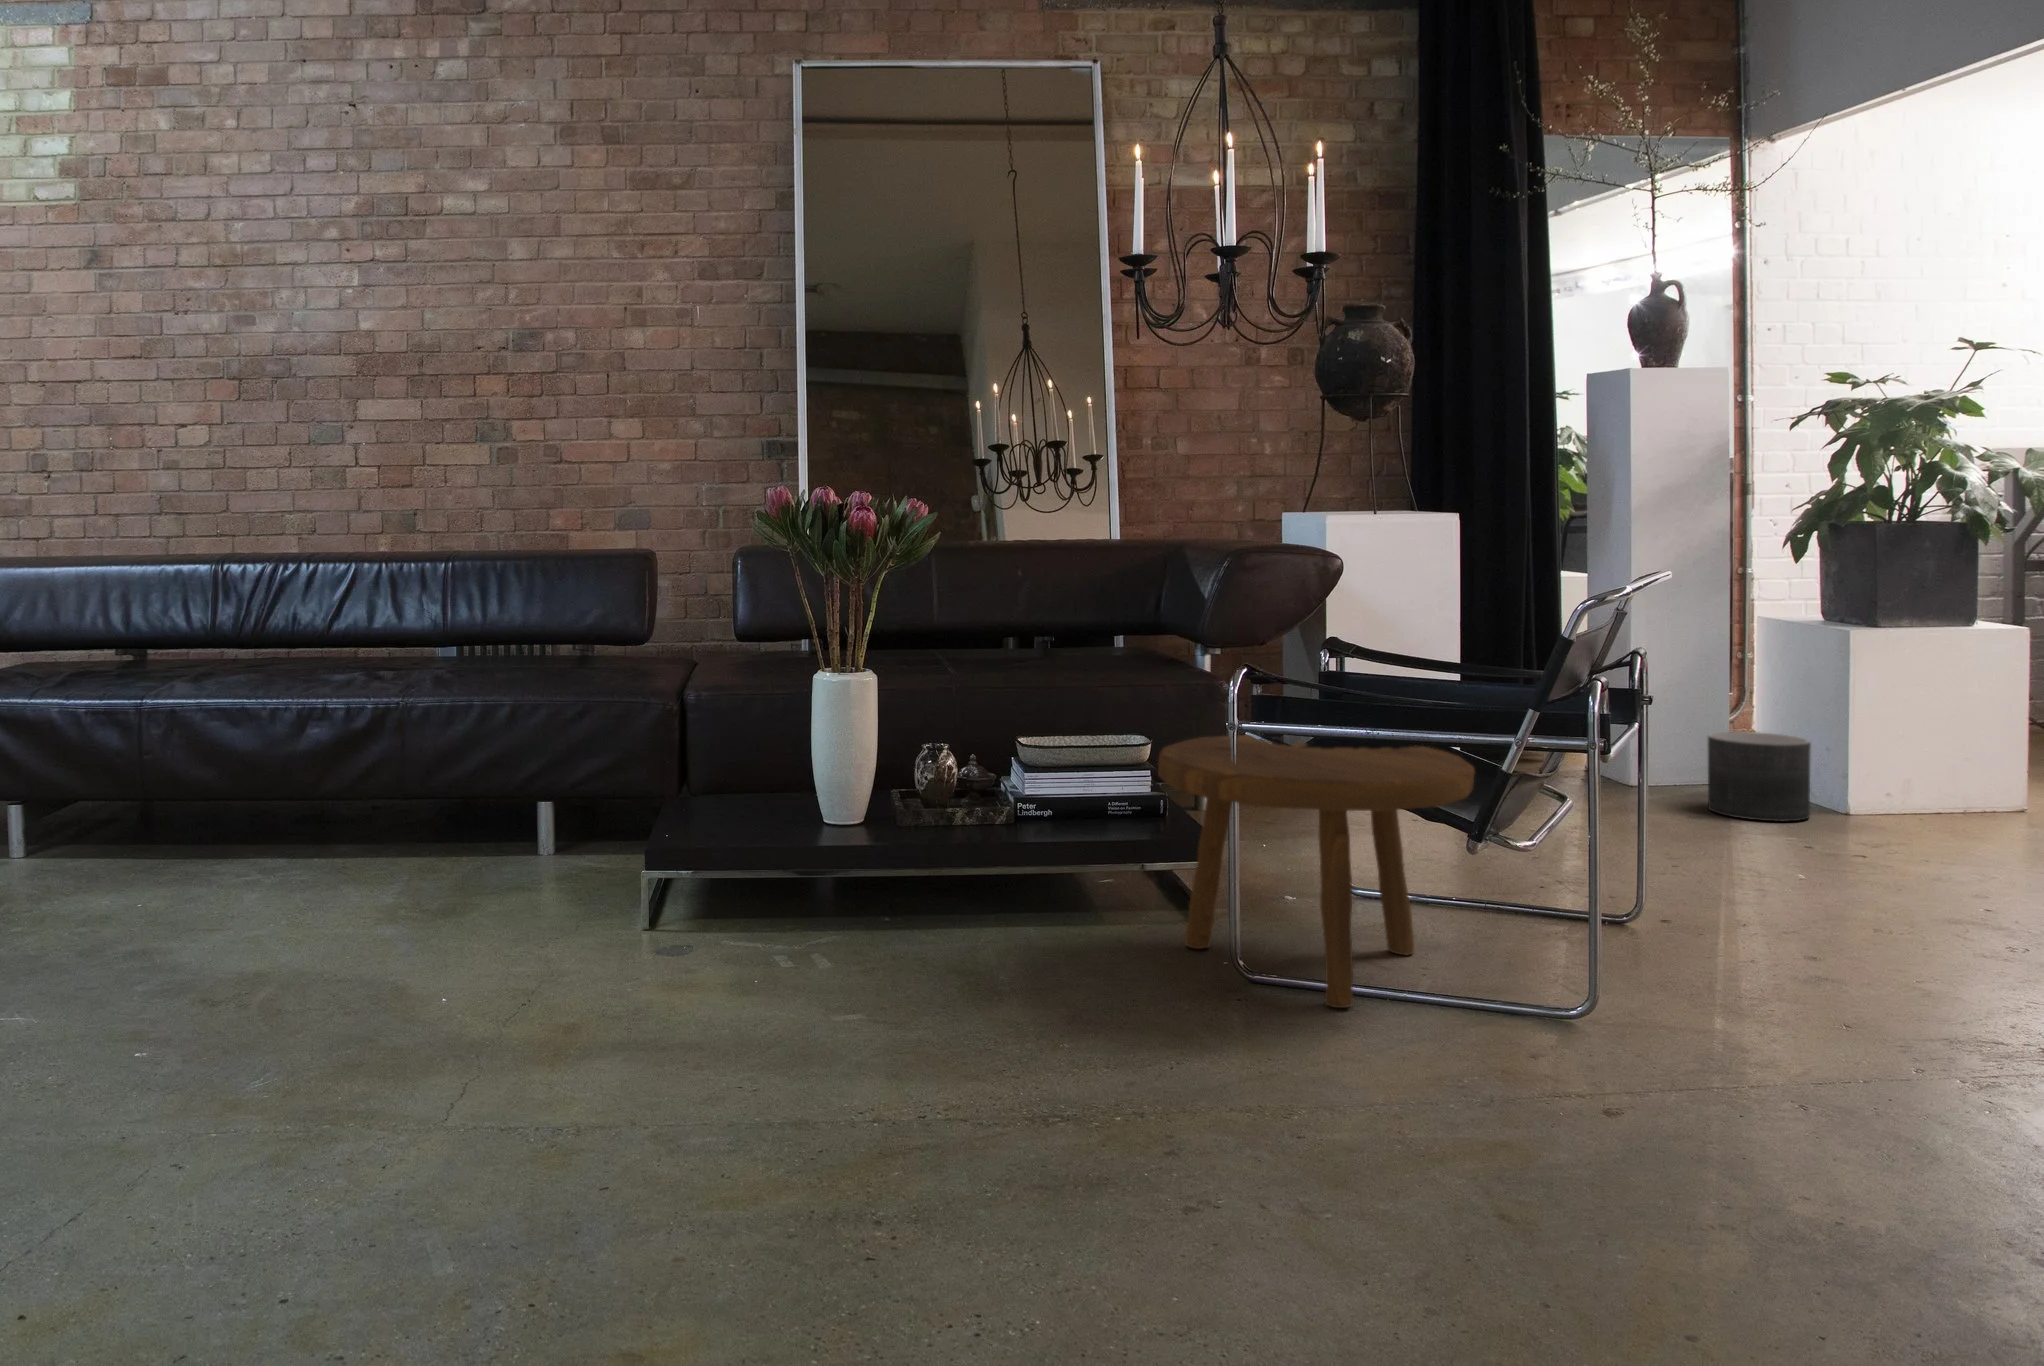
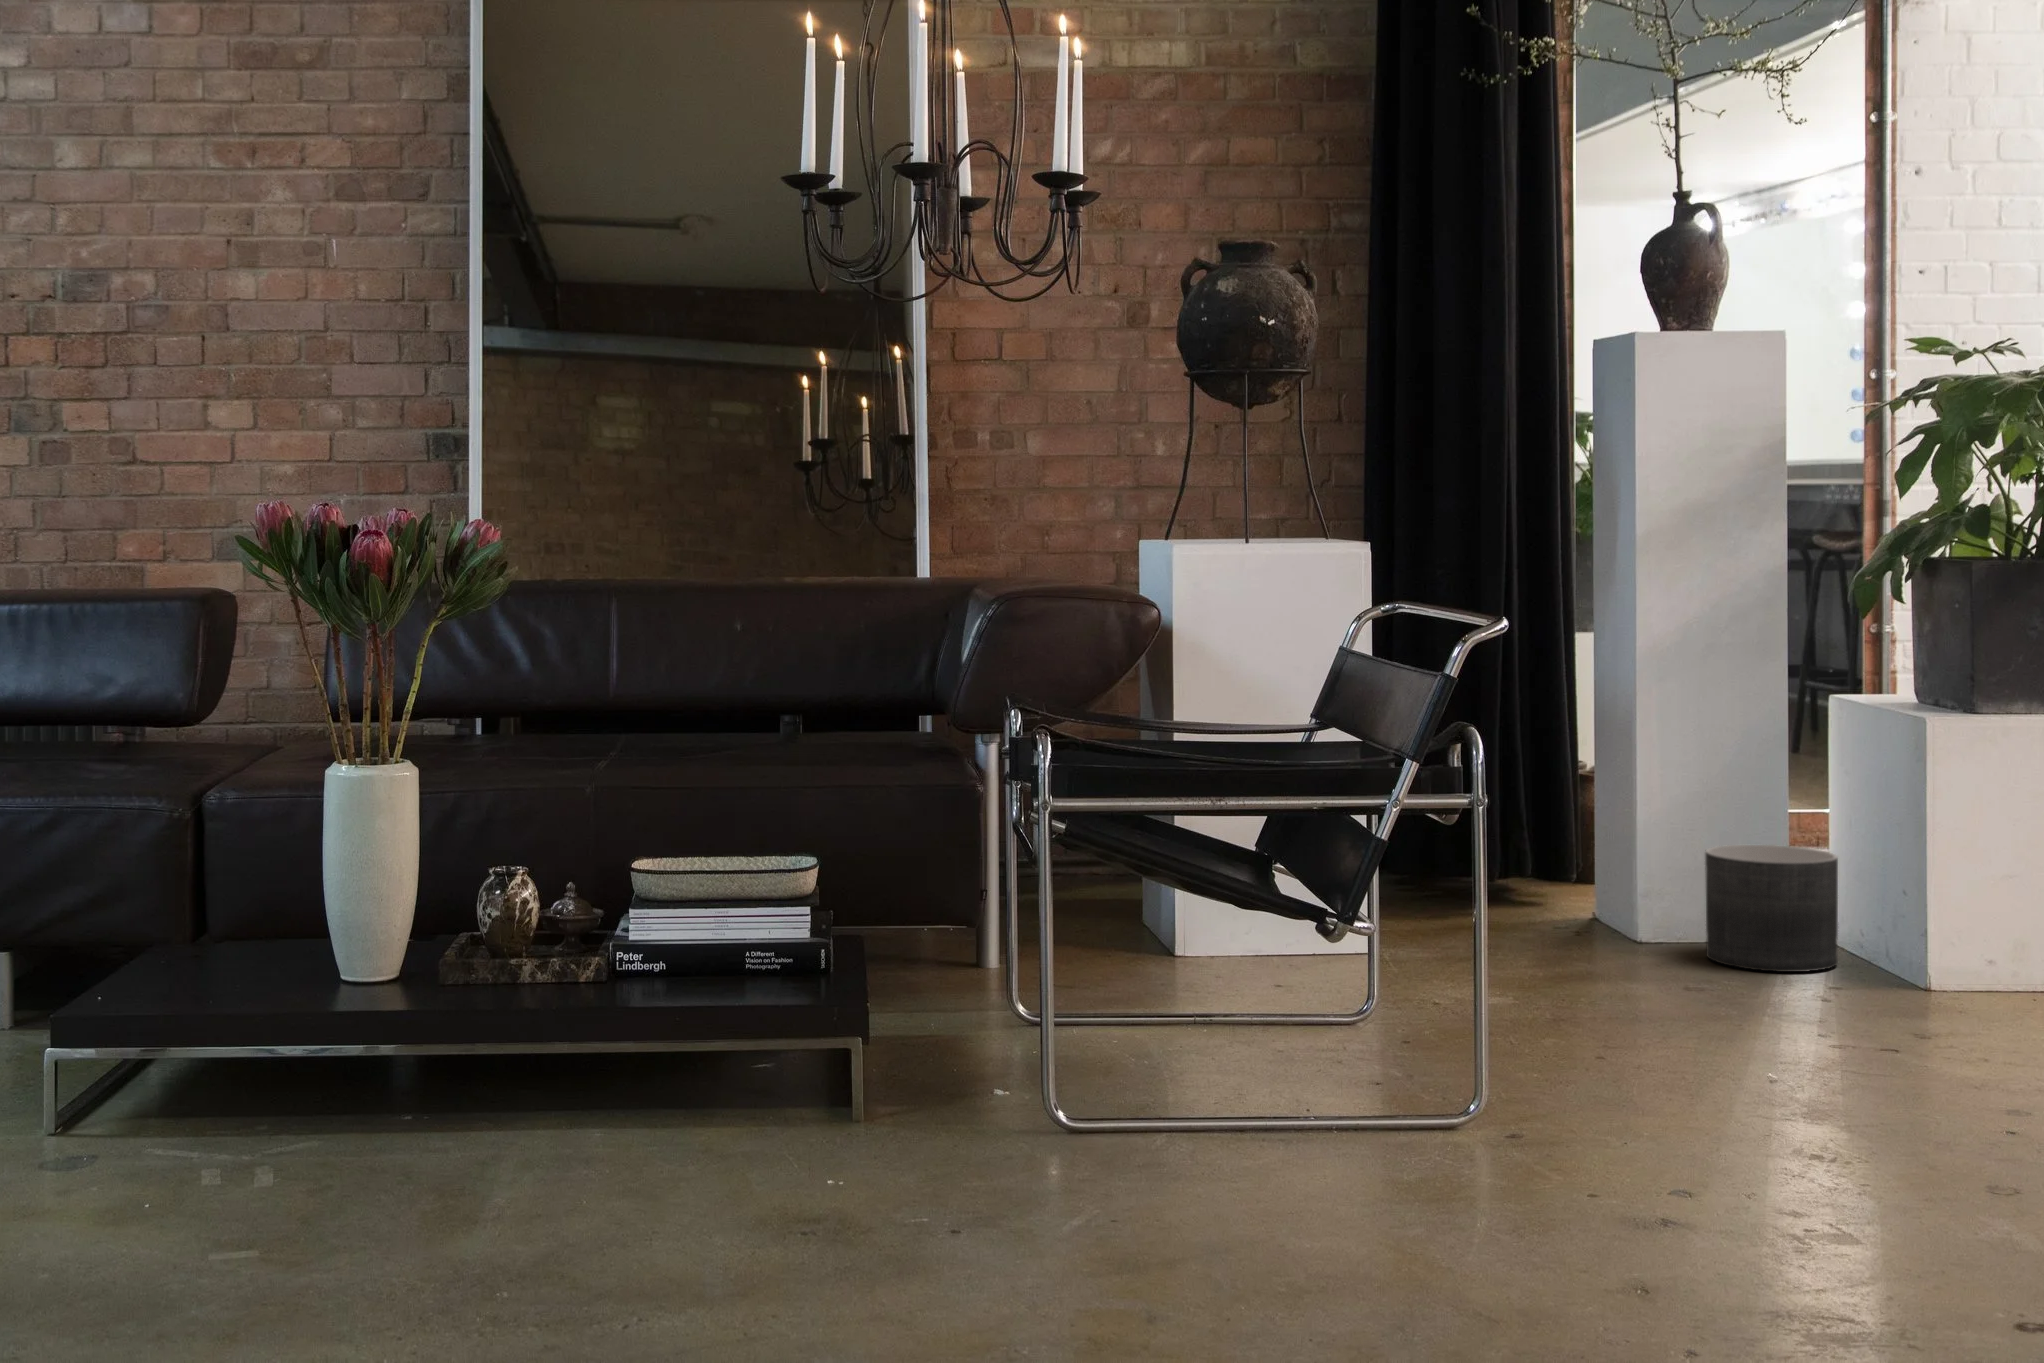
footstool: present [1158,735,1474,1008] -> none [745,849,1171,1240]

